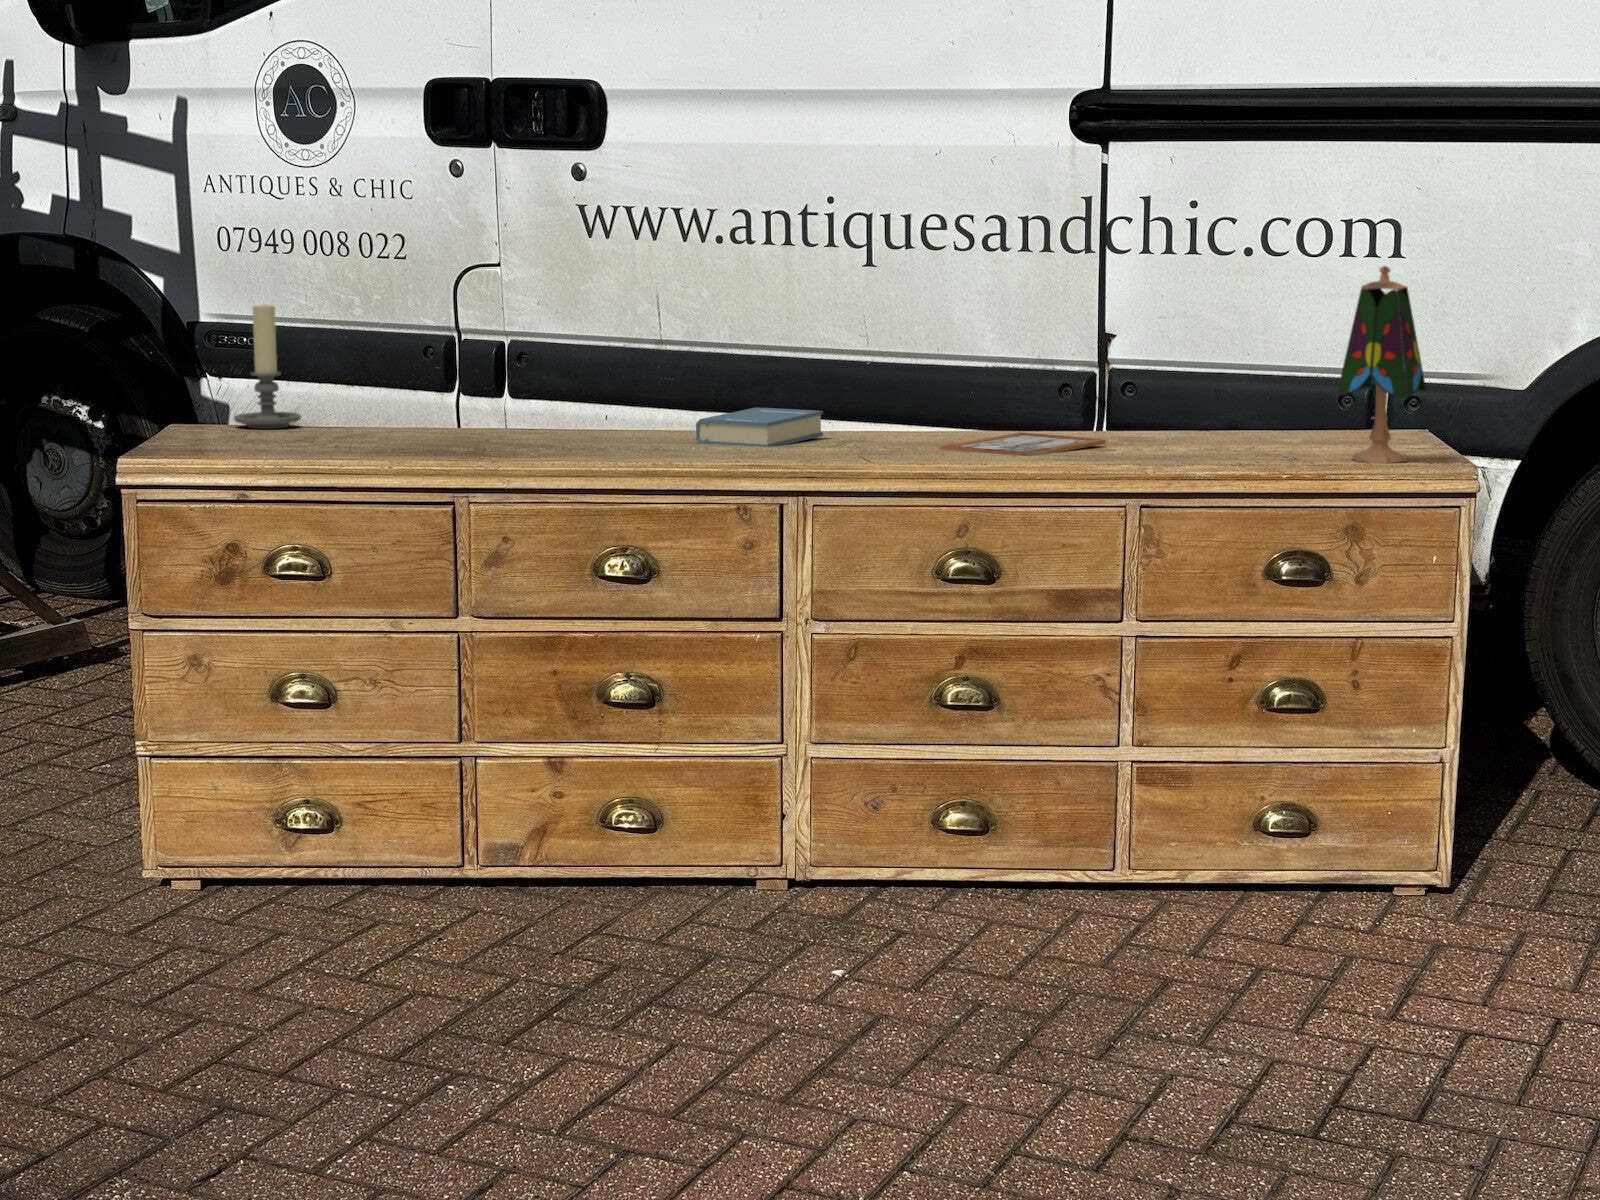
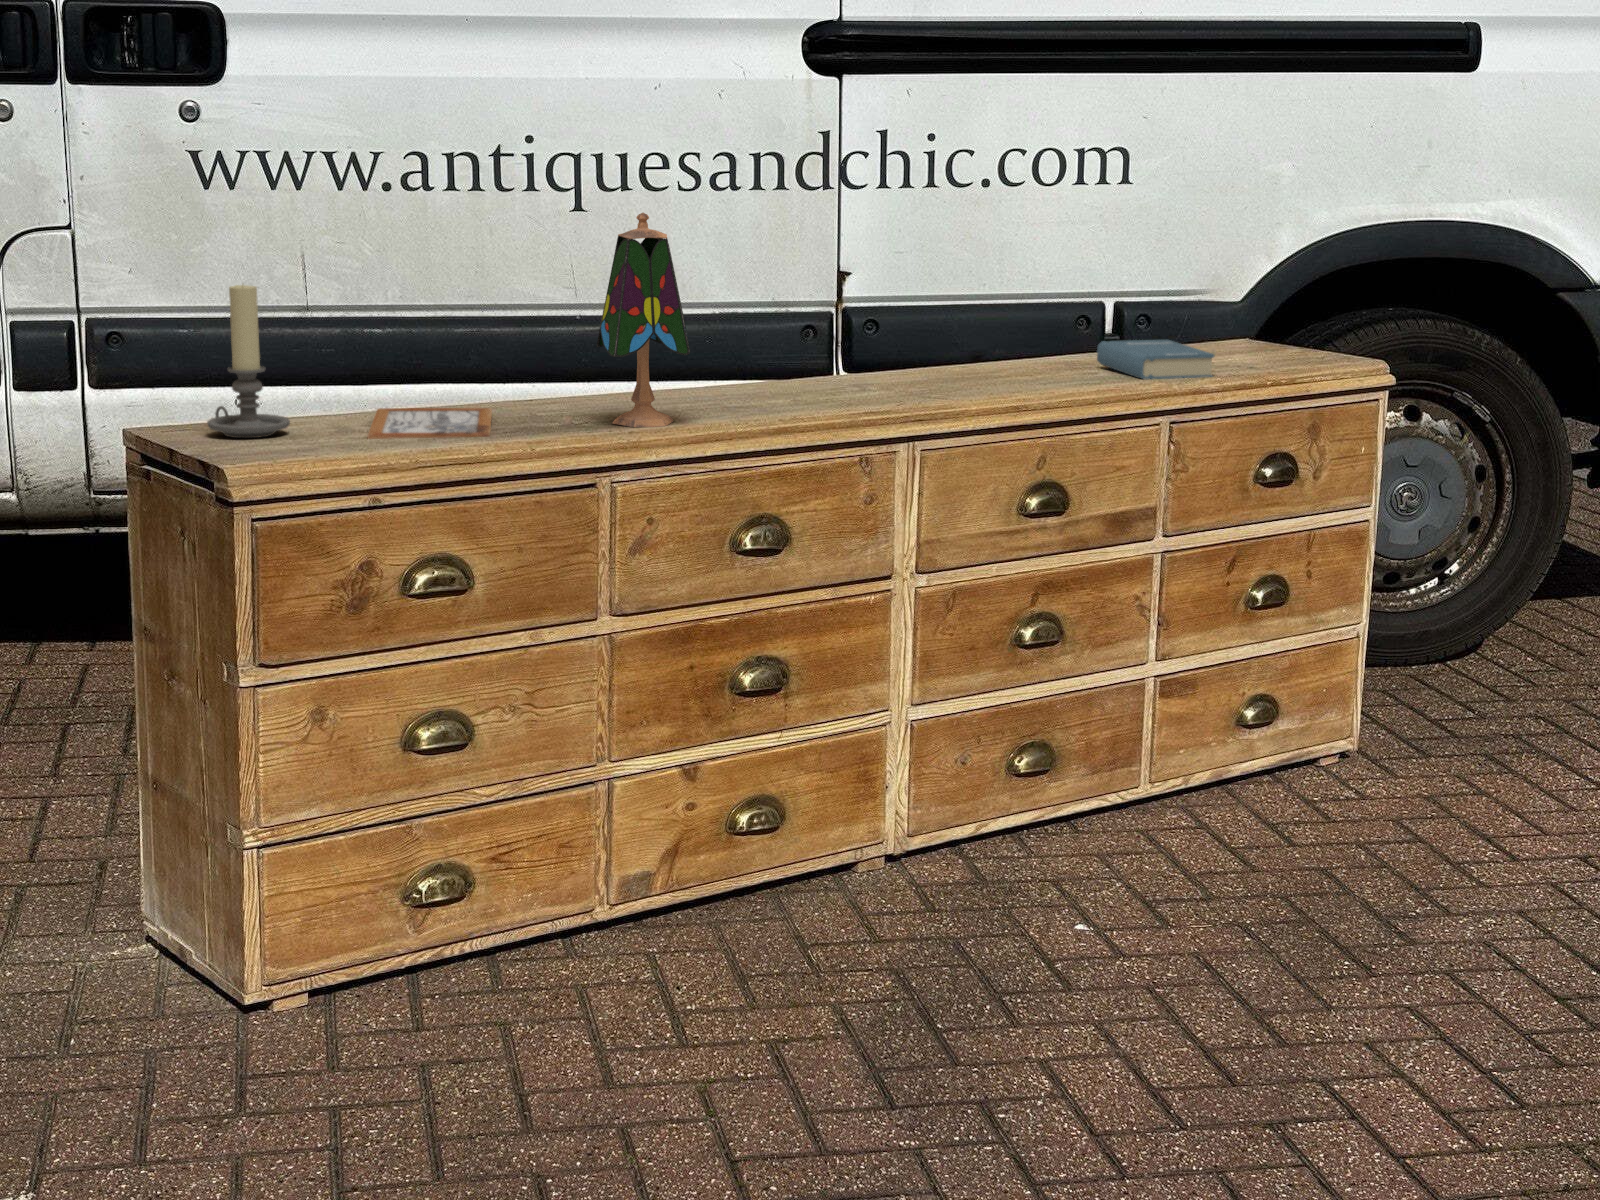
table lamp: present [1337,266,1426,463] -> present [596,213,690,427]
hardback book: present [696,407,823,447] -> present [1097,340,1214,379]
picture frame: present [940,432,1105,456] -> present [367,408,492,439]

